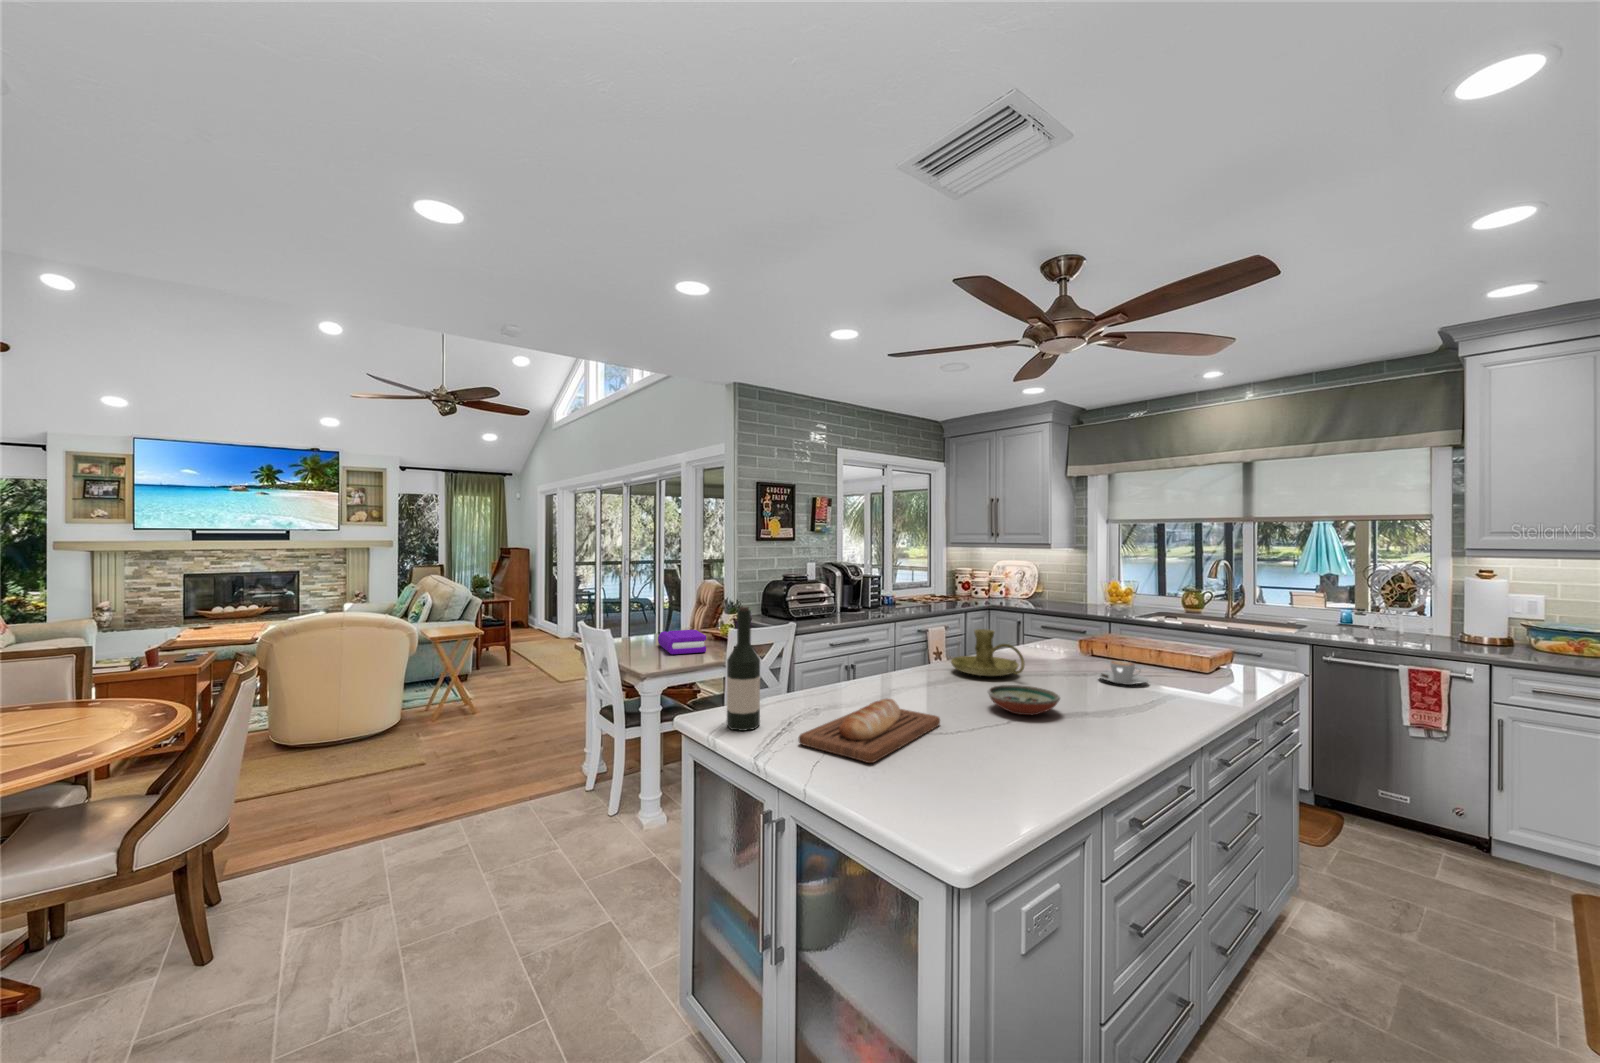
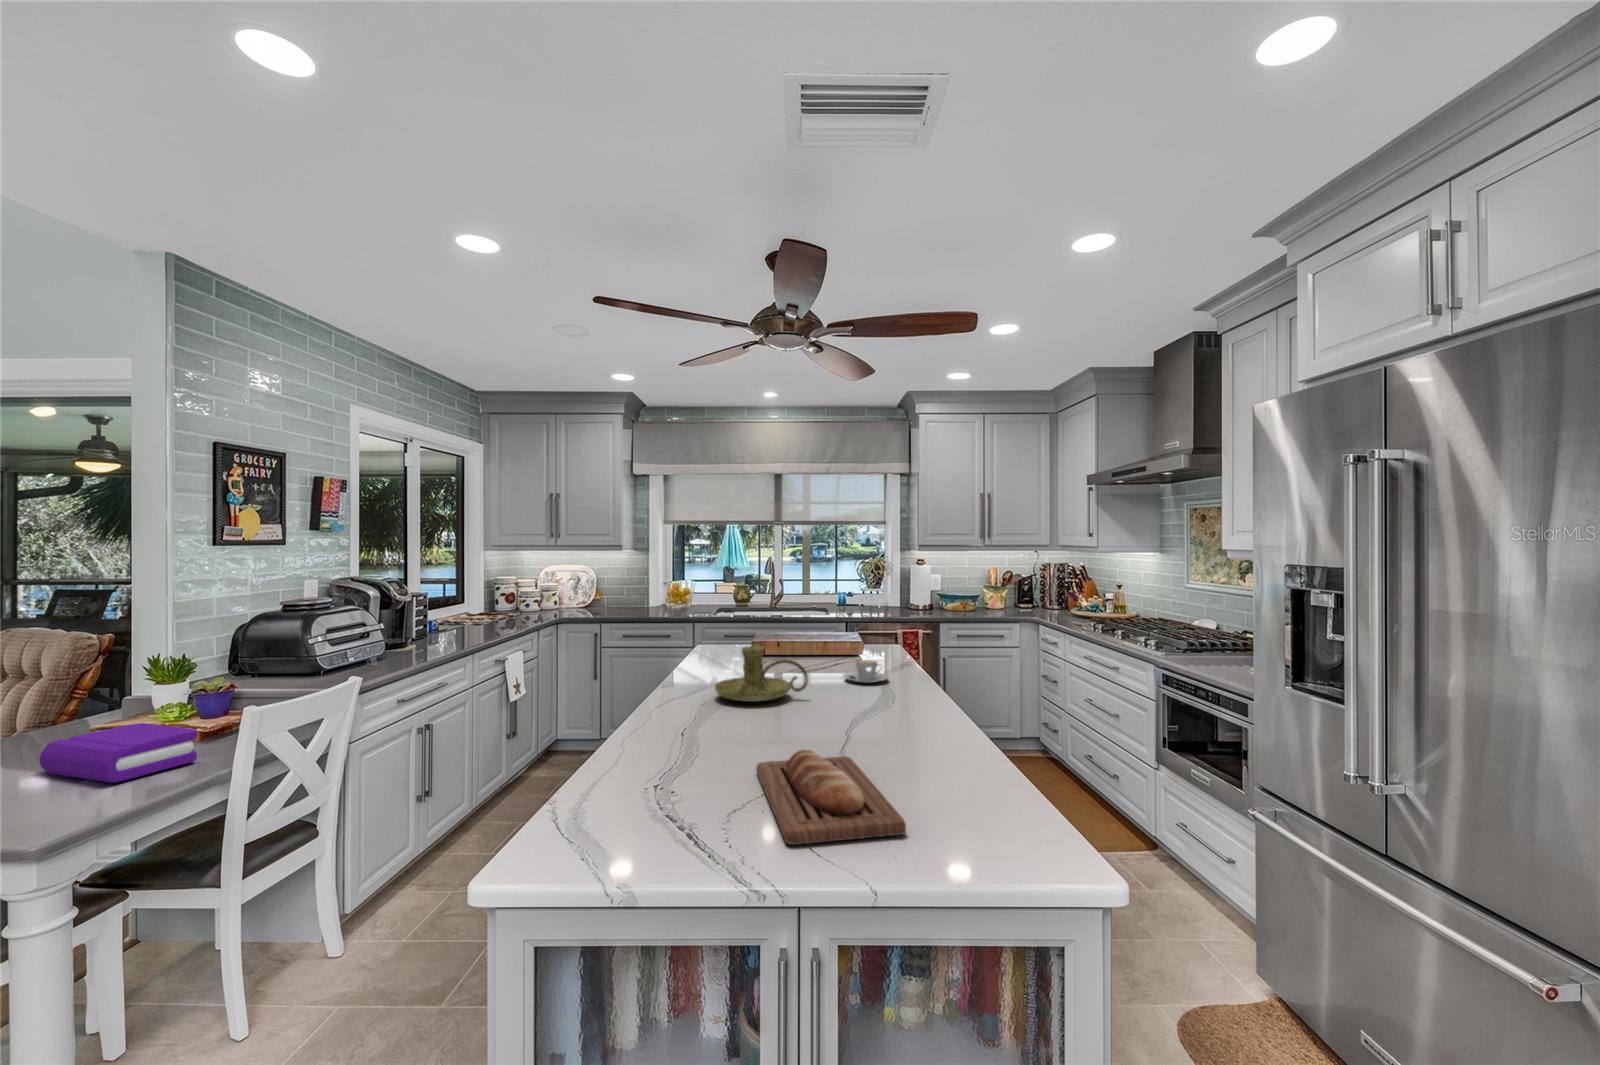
wine bottle: present [727,607,760,731] -> none [634,655,689,864]
decorative bowl: present [988,685,1060,715] -> none [834,701,909,733]

